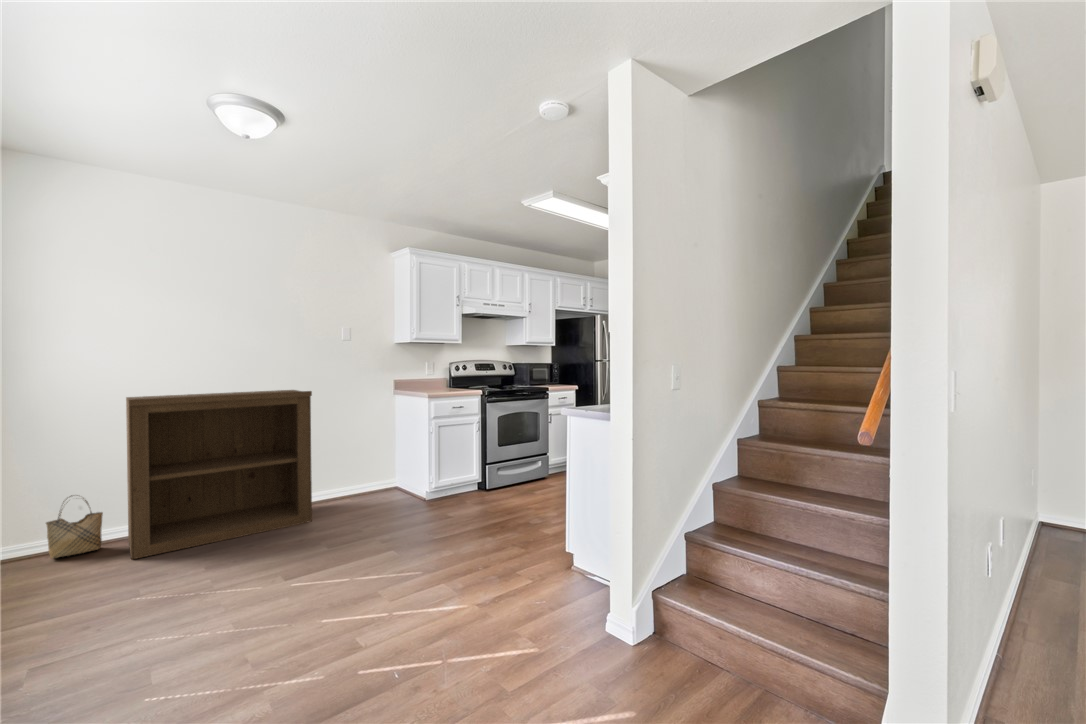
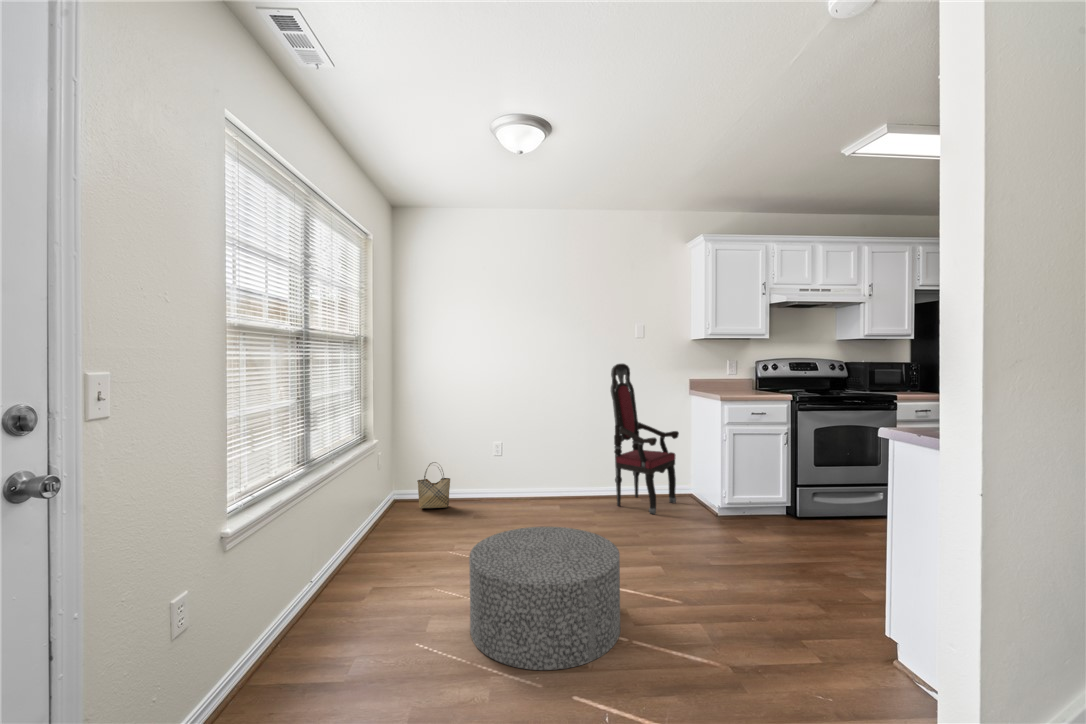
armchair: none [320,365,387,509] -> present [611,364,679,514]
bookshelf: present [126,390,312,559] -> none [459,387,599,521]
ottoman: none [210,529,379,674] -> present [469,527,620,670]

